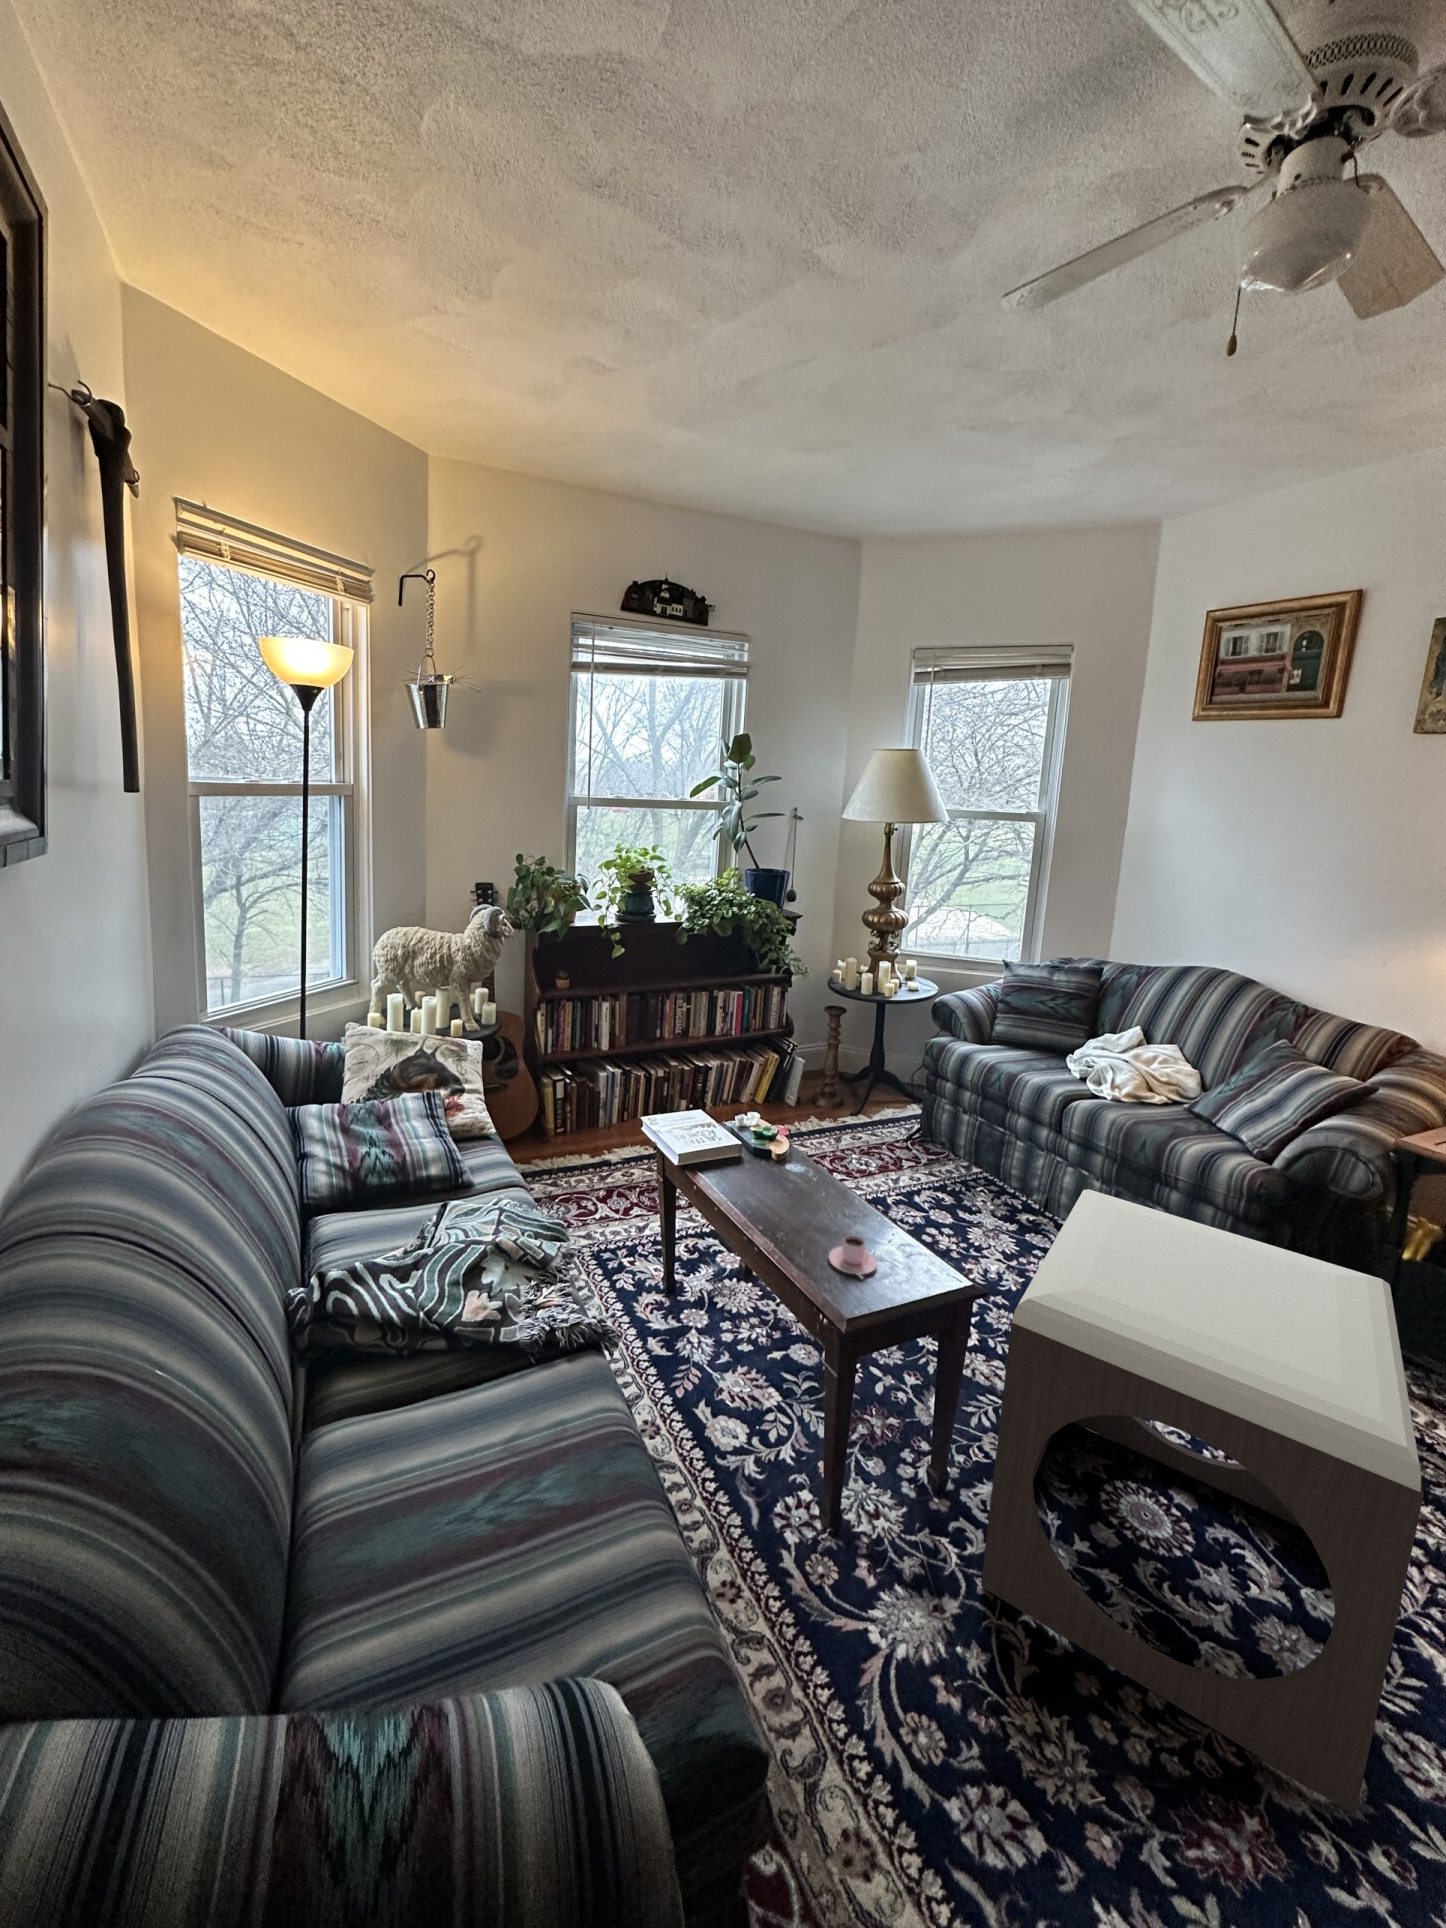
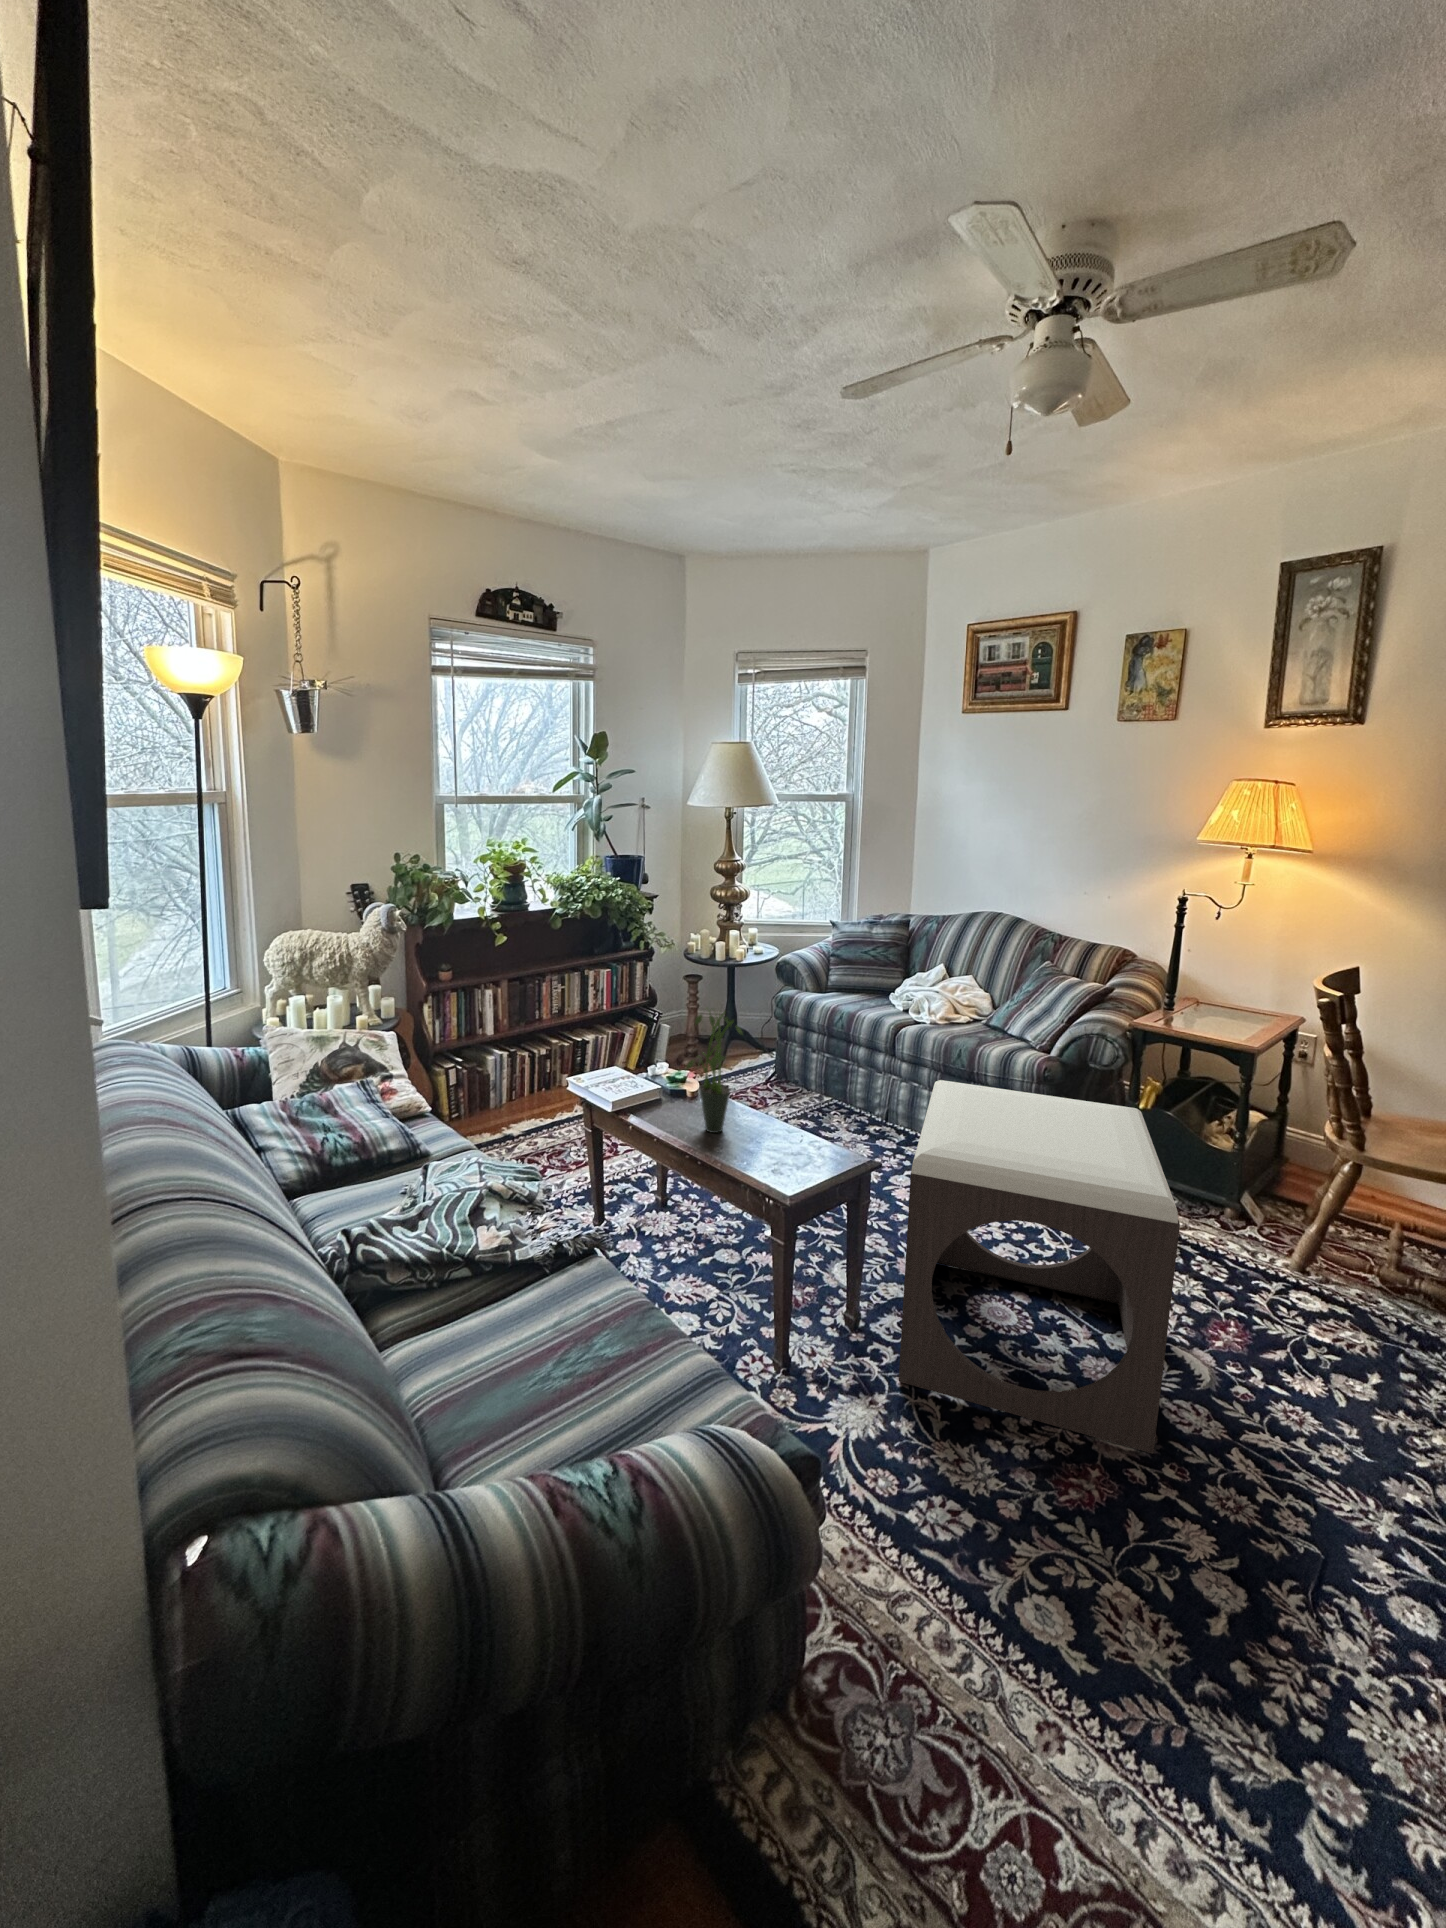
potted plant: none [753,1062,823,1214] -> present [687,1012,743,1133]
teacup: present [829,1235,877,1279] -> none [761,1112,800,1167]

